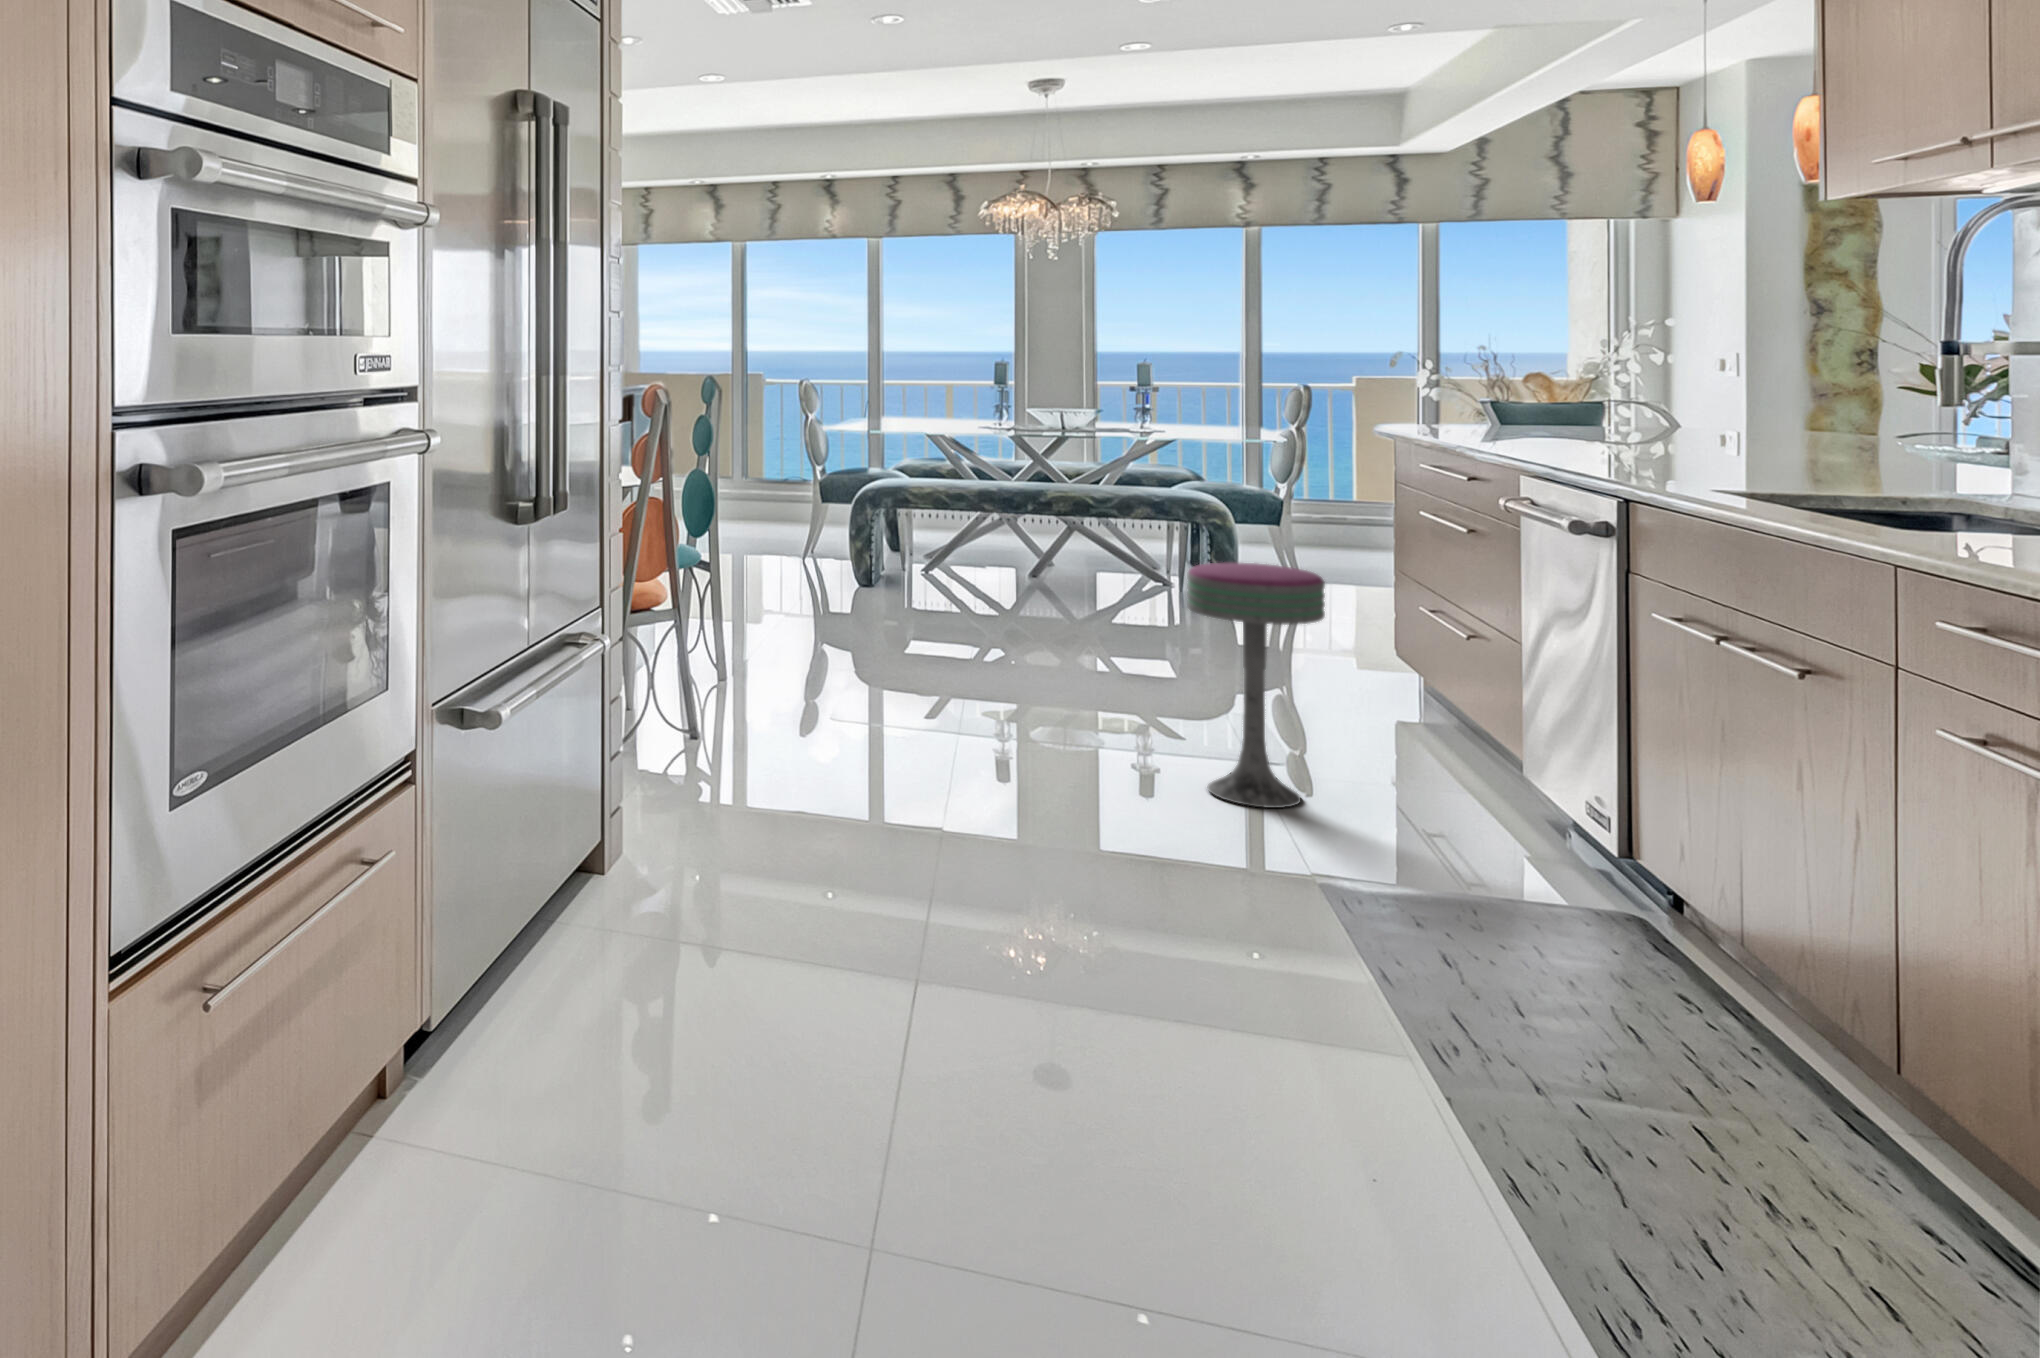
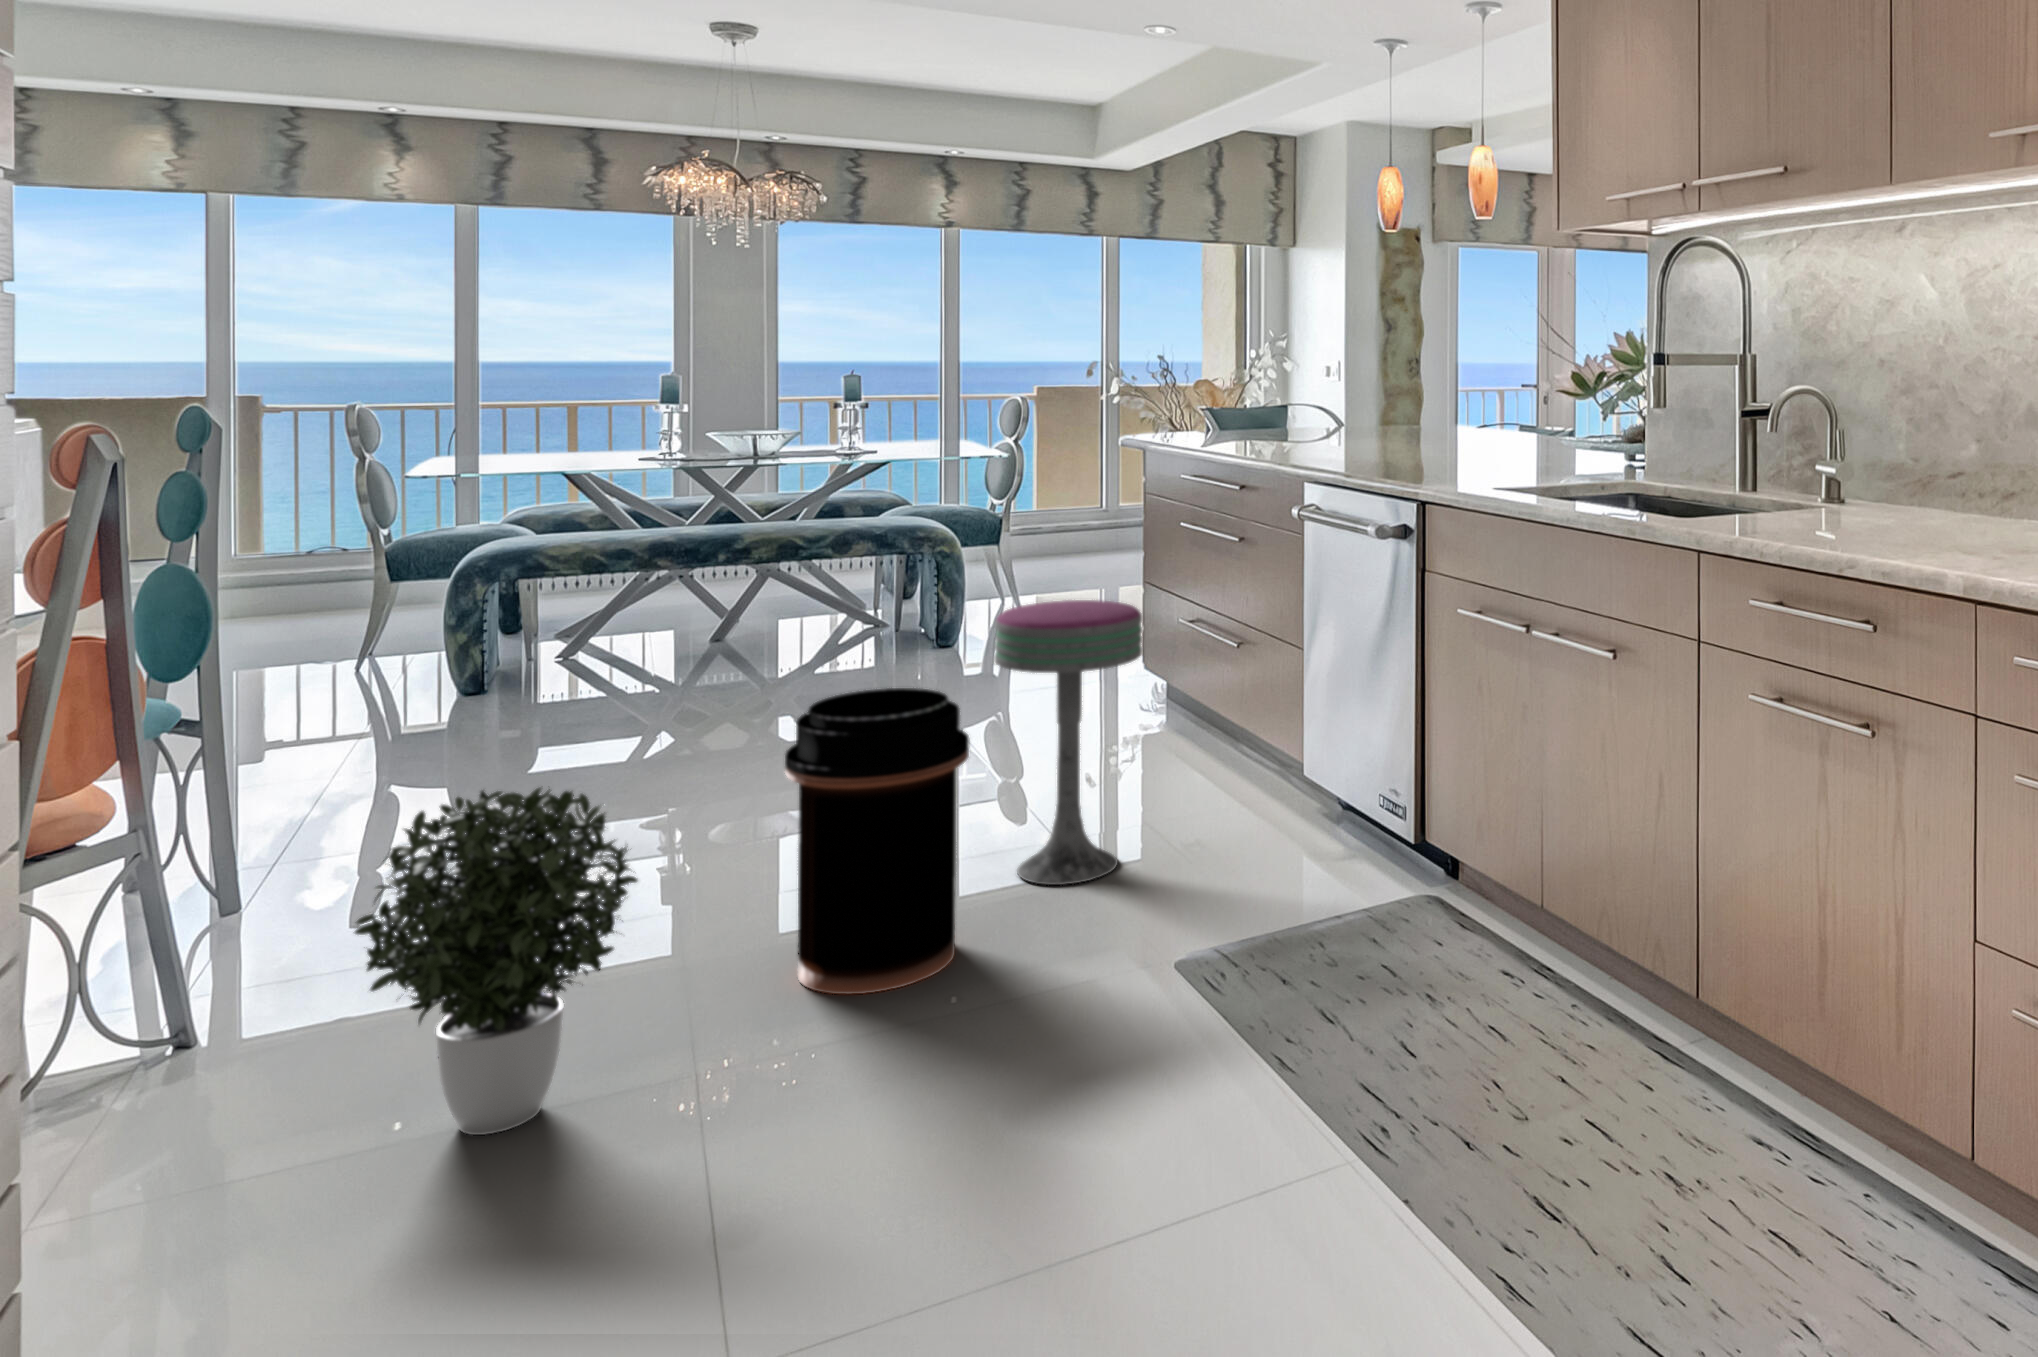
trash can: none [1007,608,1146,836] -> present [785,688,970,994]
potted plant: none [748,624,900,839] -> present [355,788,638,1135]

